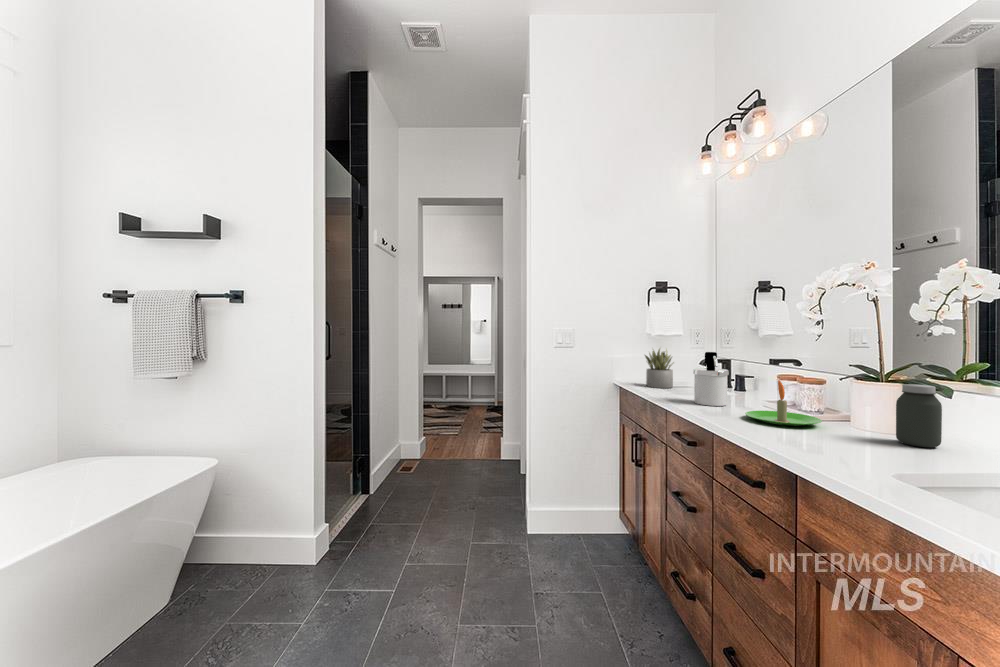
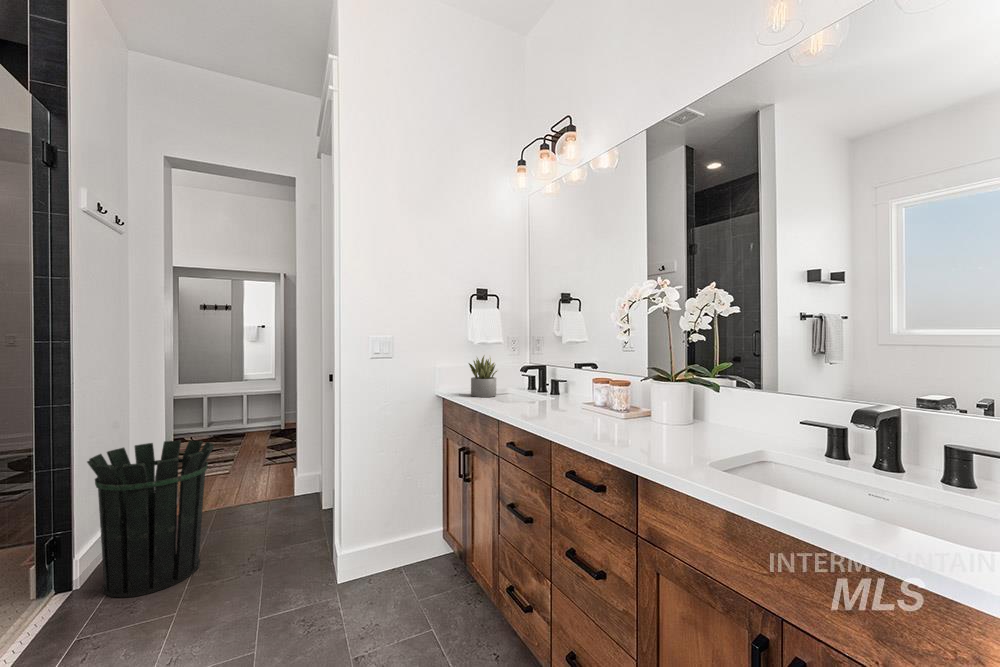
soap dispenser: present [693,352,729,406] -> none [523,359,554,412]
candle: present [745,380,822,426] -> none [574,384,636,427]
jar: present [896,384,942,447] -> none [690,383,719,435]
waste bin: none [369,405,443,512] -> present [87,440,214,598]

